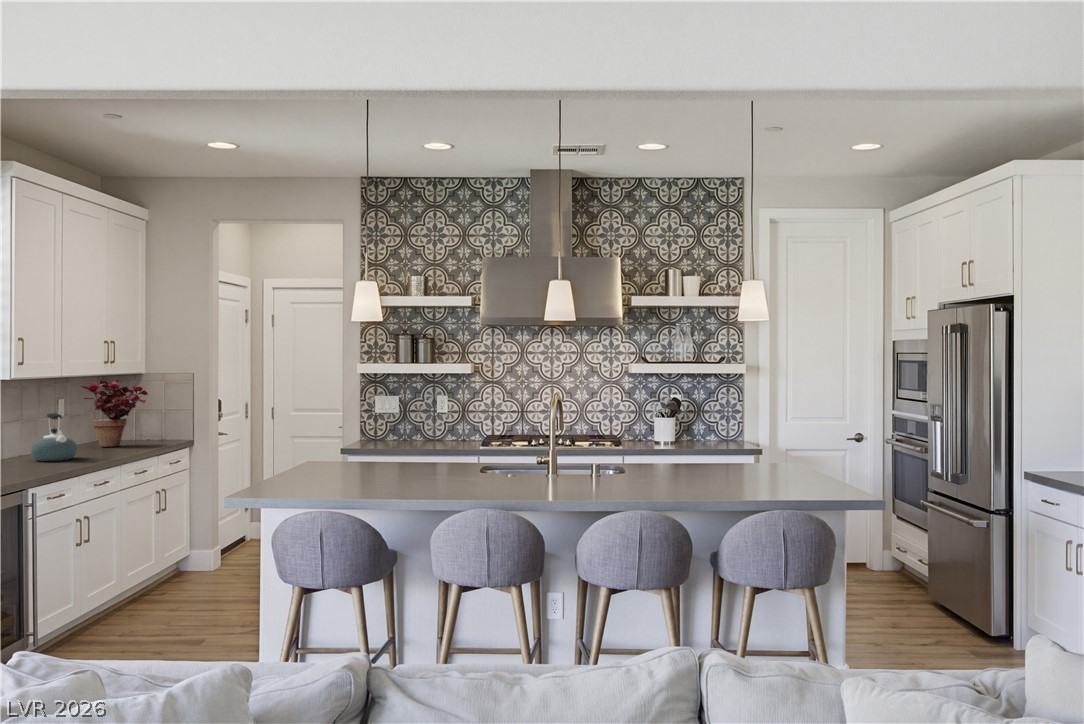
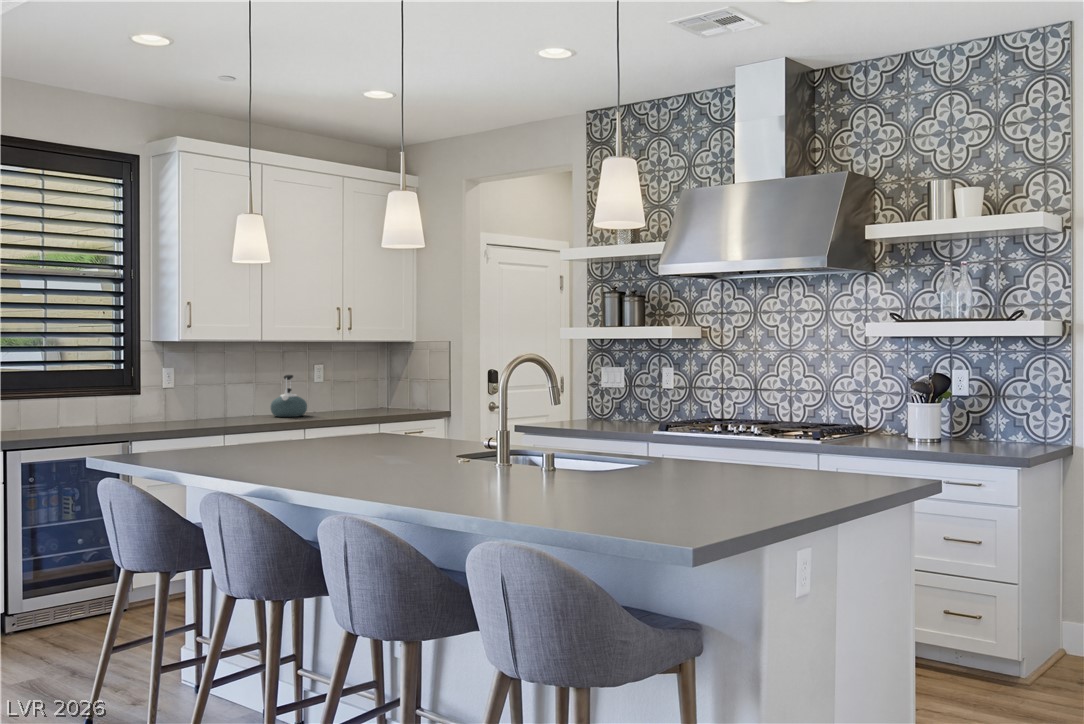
potted plant: present [81,380,148,447] -> none [340,347,398,410]

